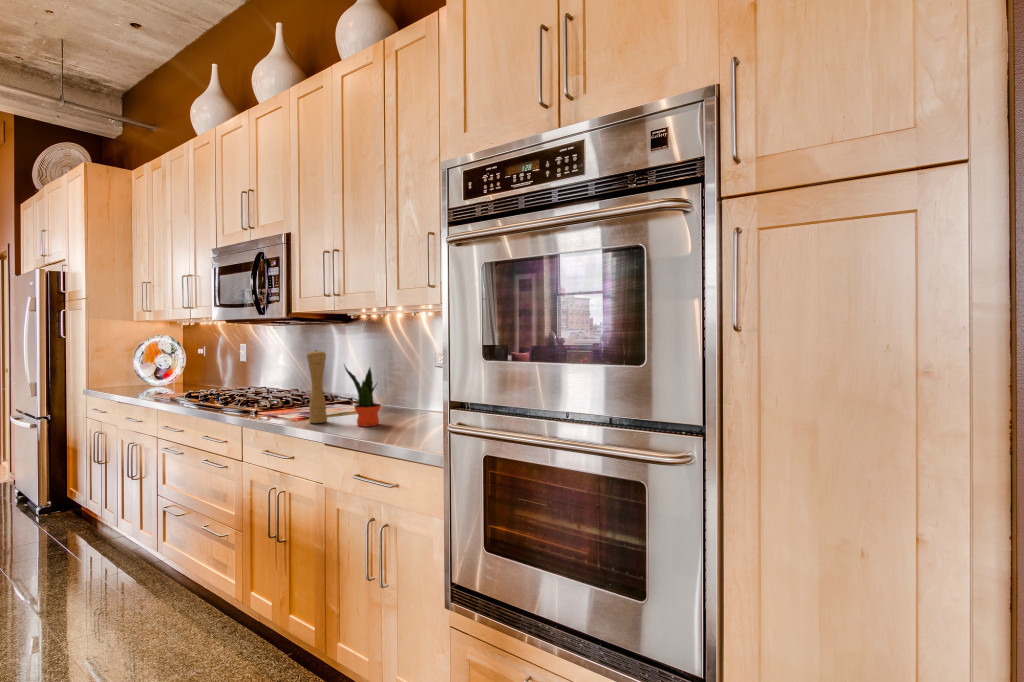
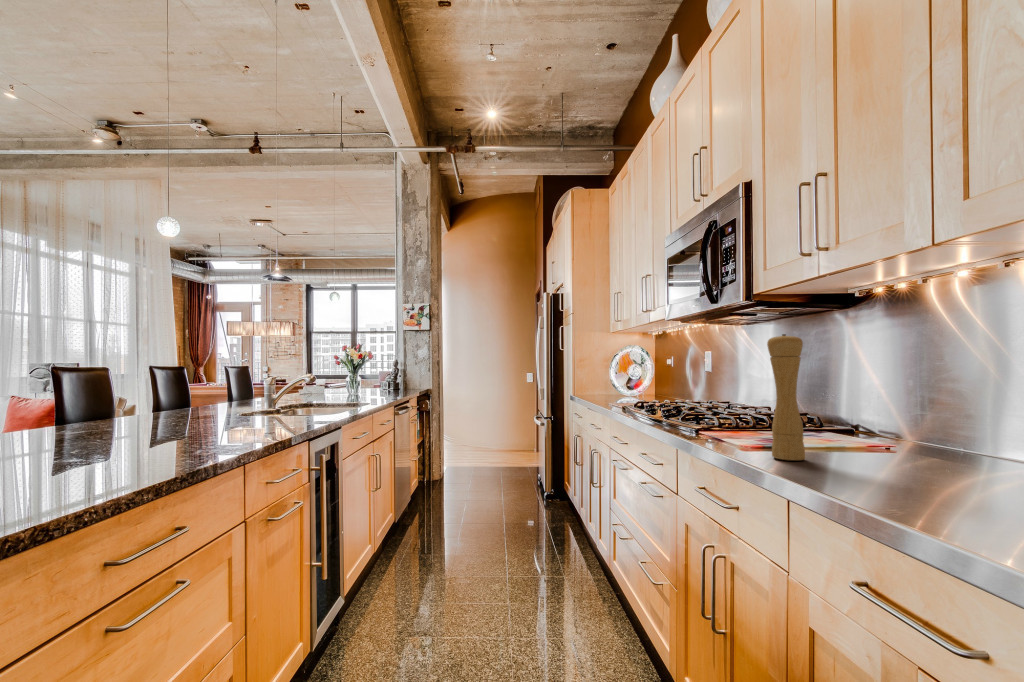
potted plant: present [344,365,381,426] -> none [837,353,929,485]

